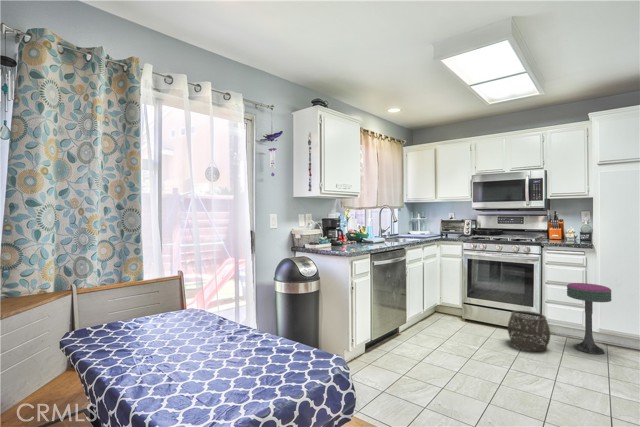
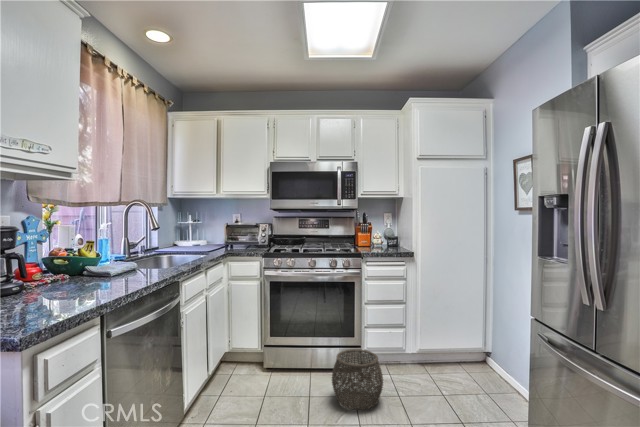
bar stool: present [567,283,612,354] -> none [392,300,436,390]

